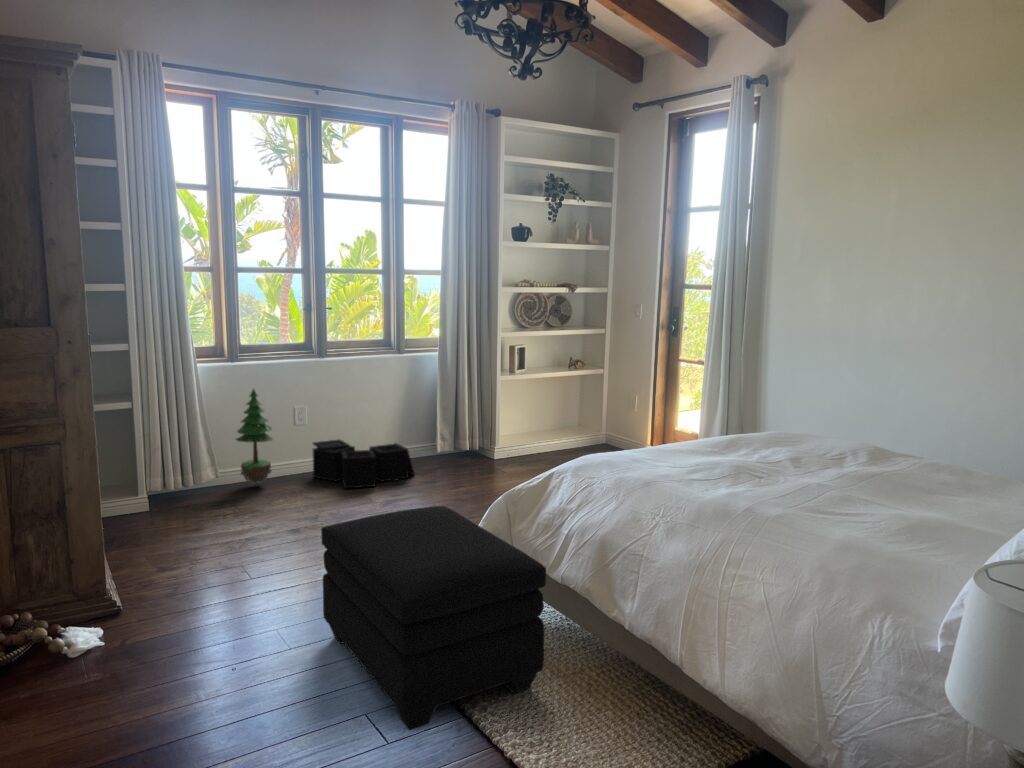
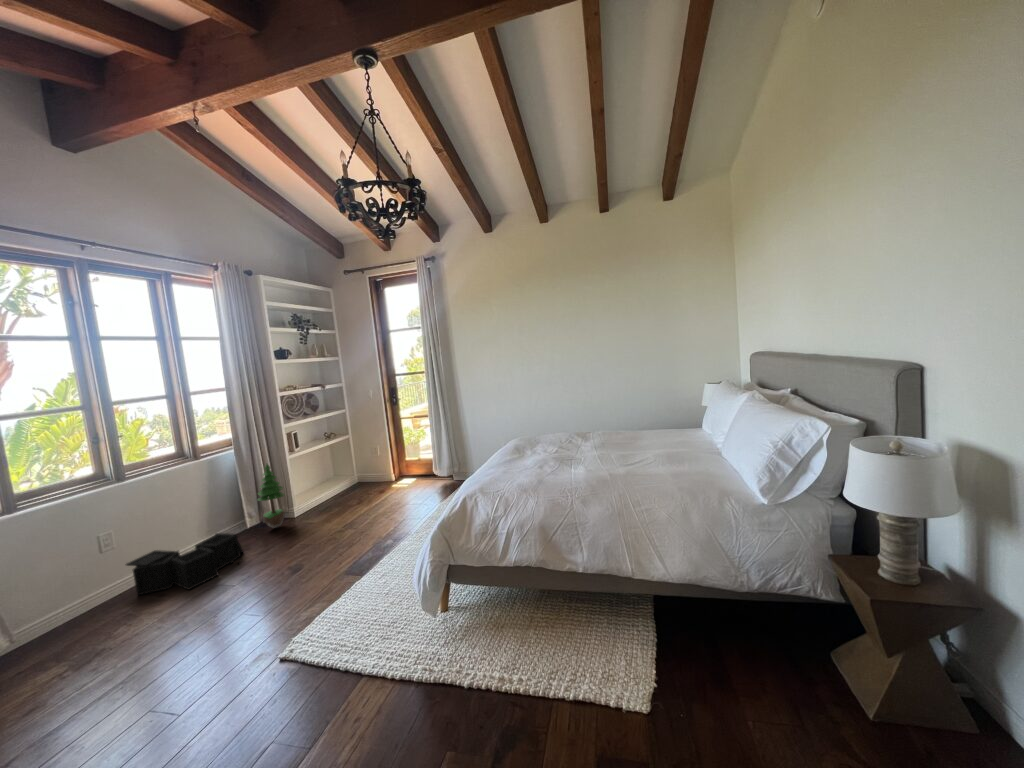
potted tree: present [236,389,273,486] -> present [257,464,285,528]
ottoman: present [321,506,546,730] -> none [323,558,517,725]

